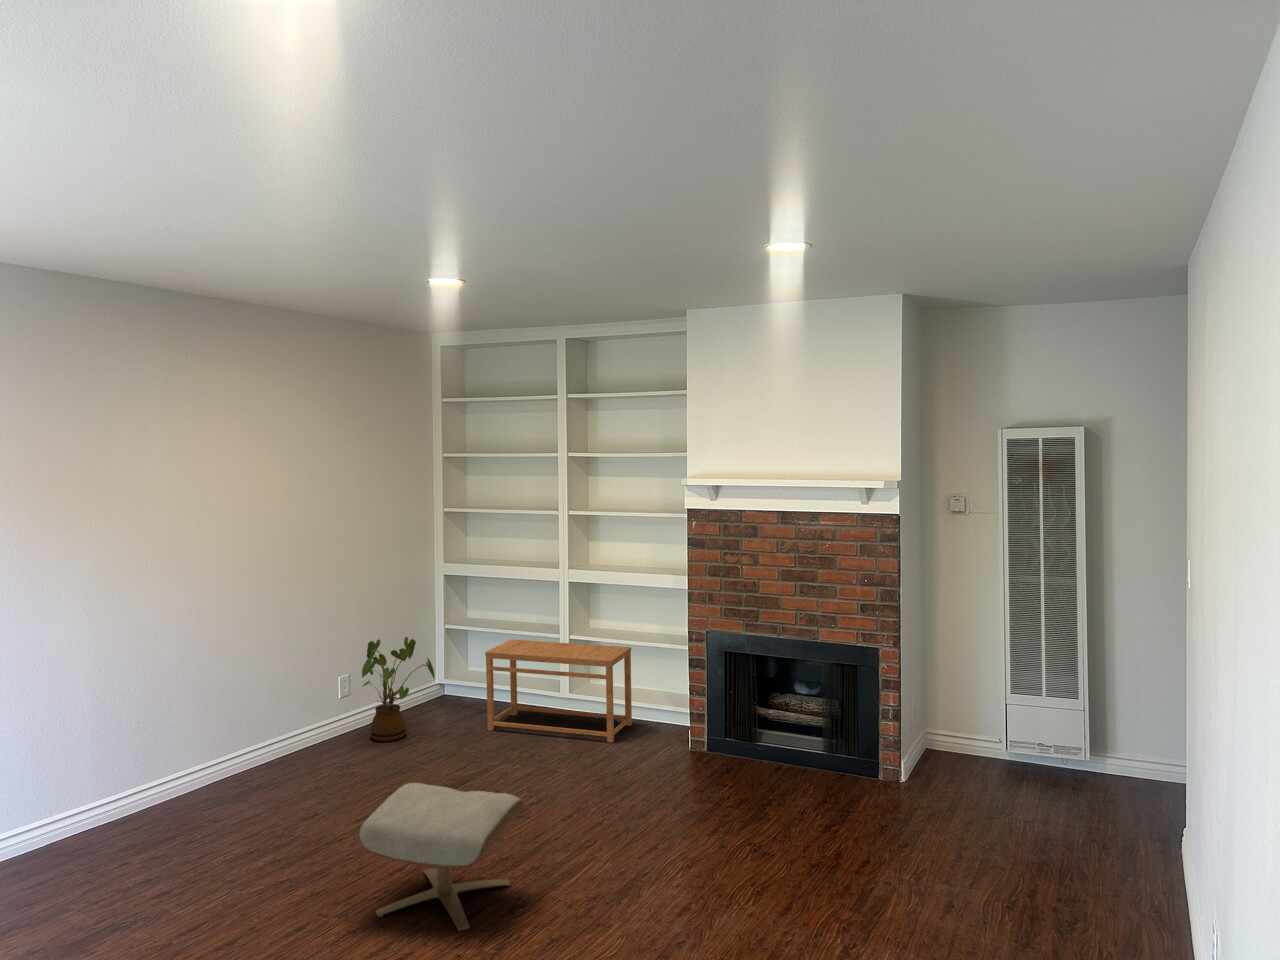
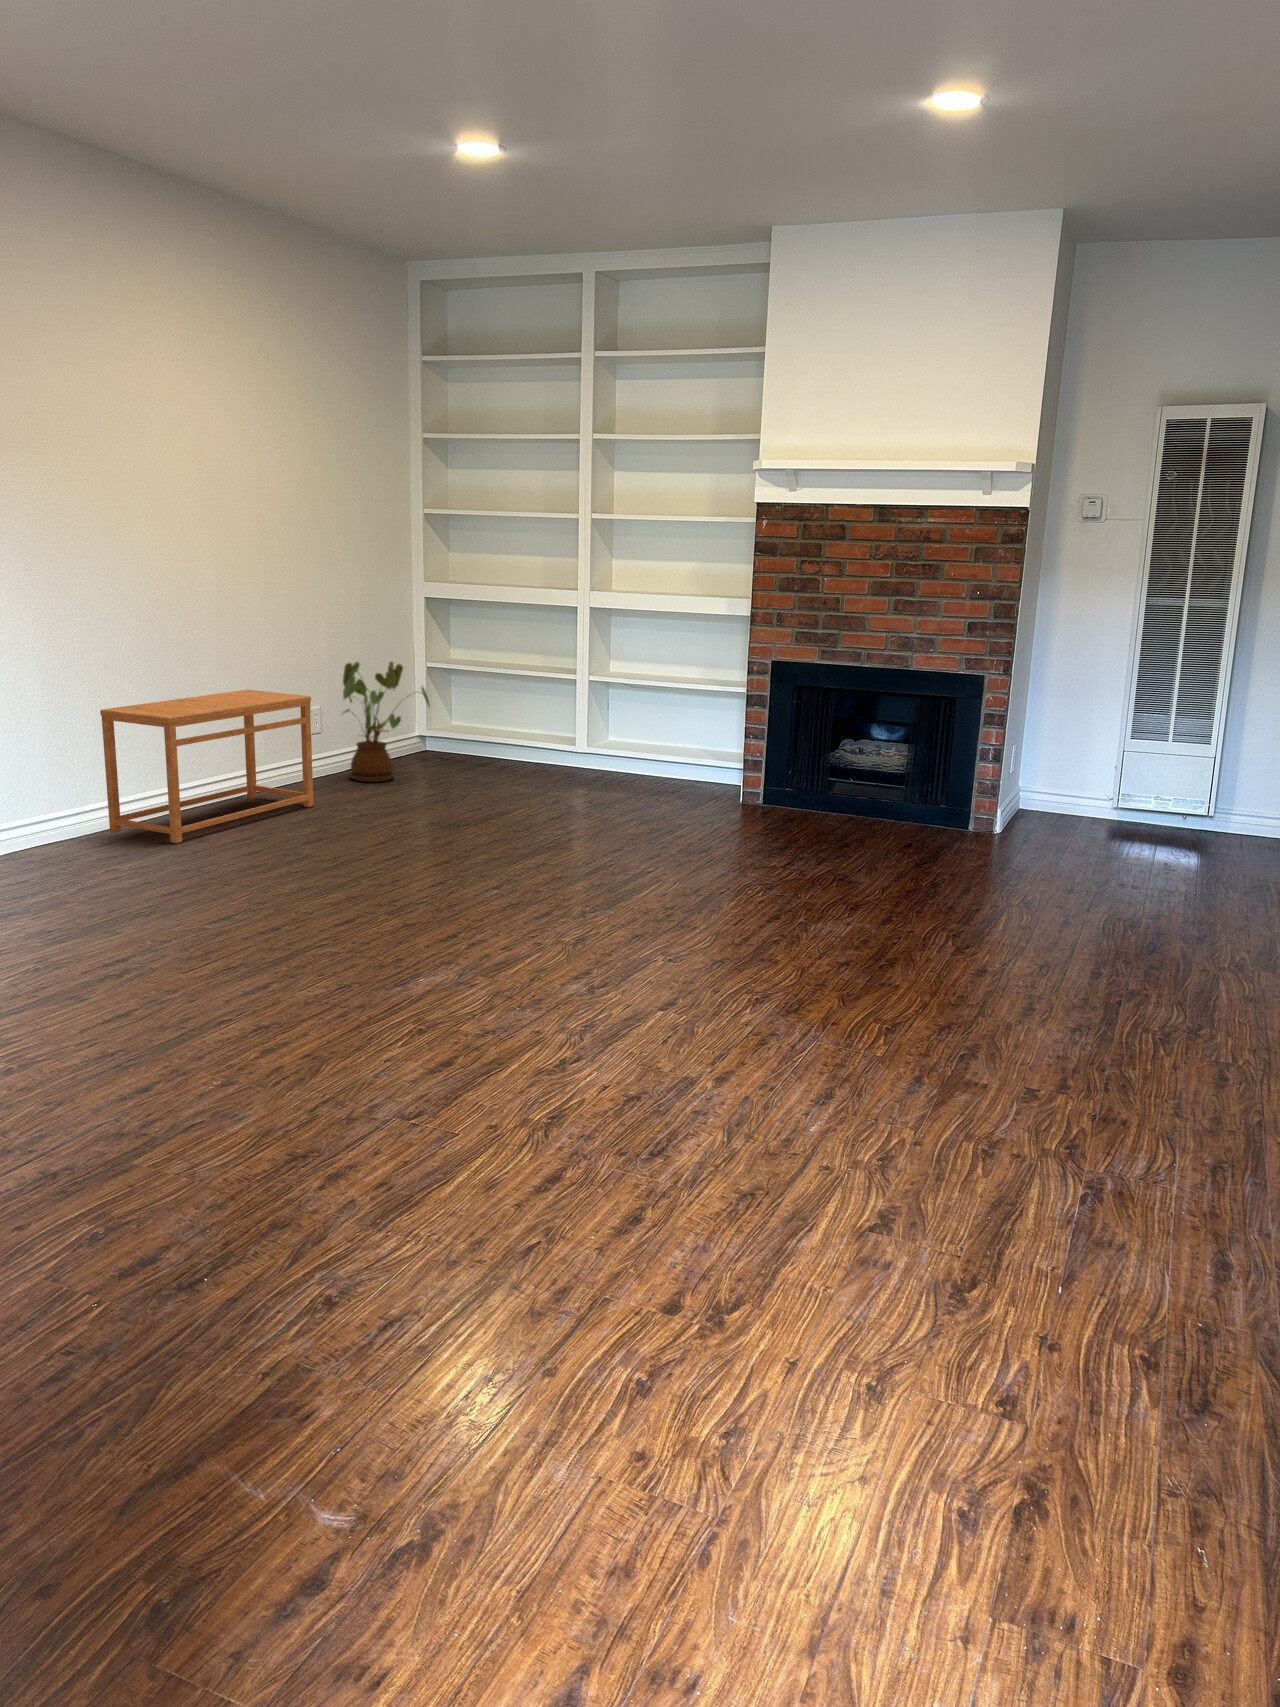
side table: present [485,640,632,743] -> present [100,690,313,843]
ottoman: present [358,783,523,931] -> none [399,772,586,919]

